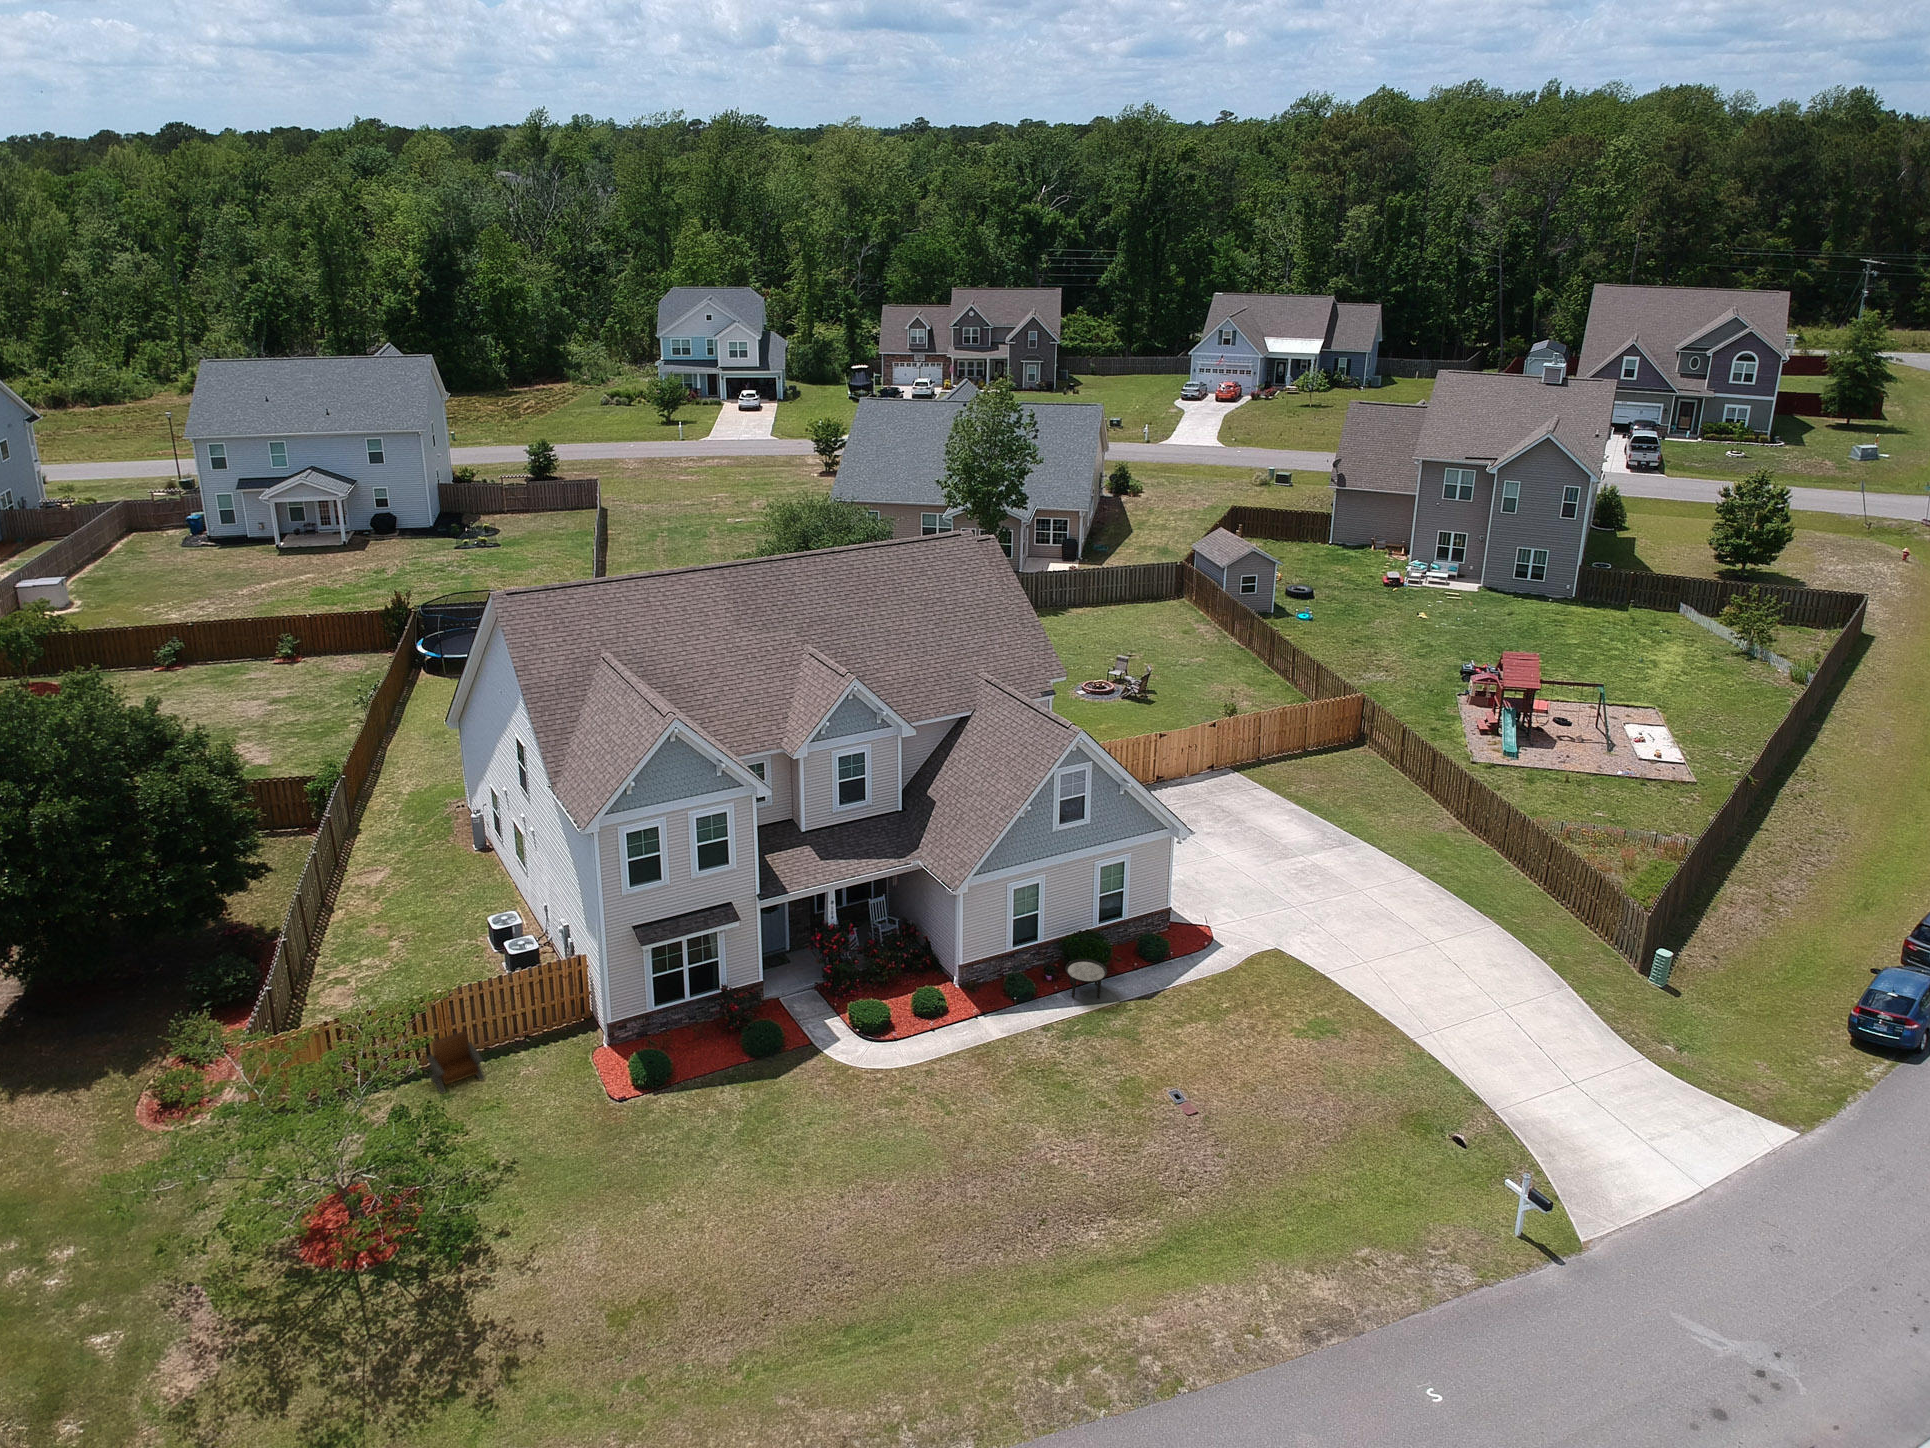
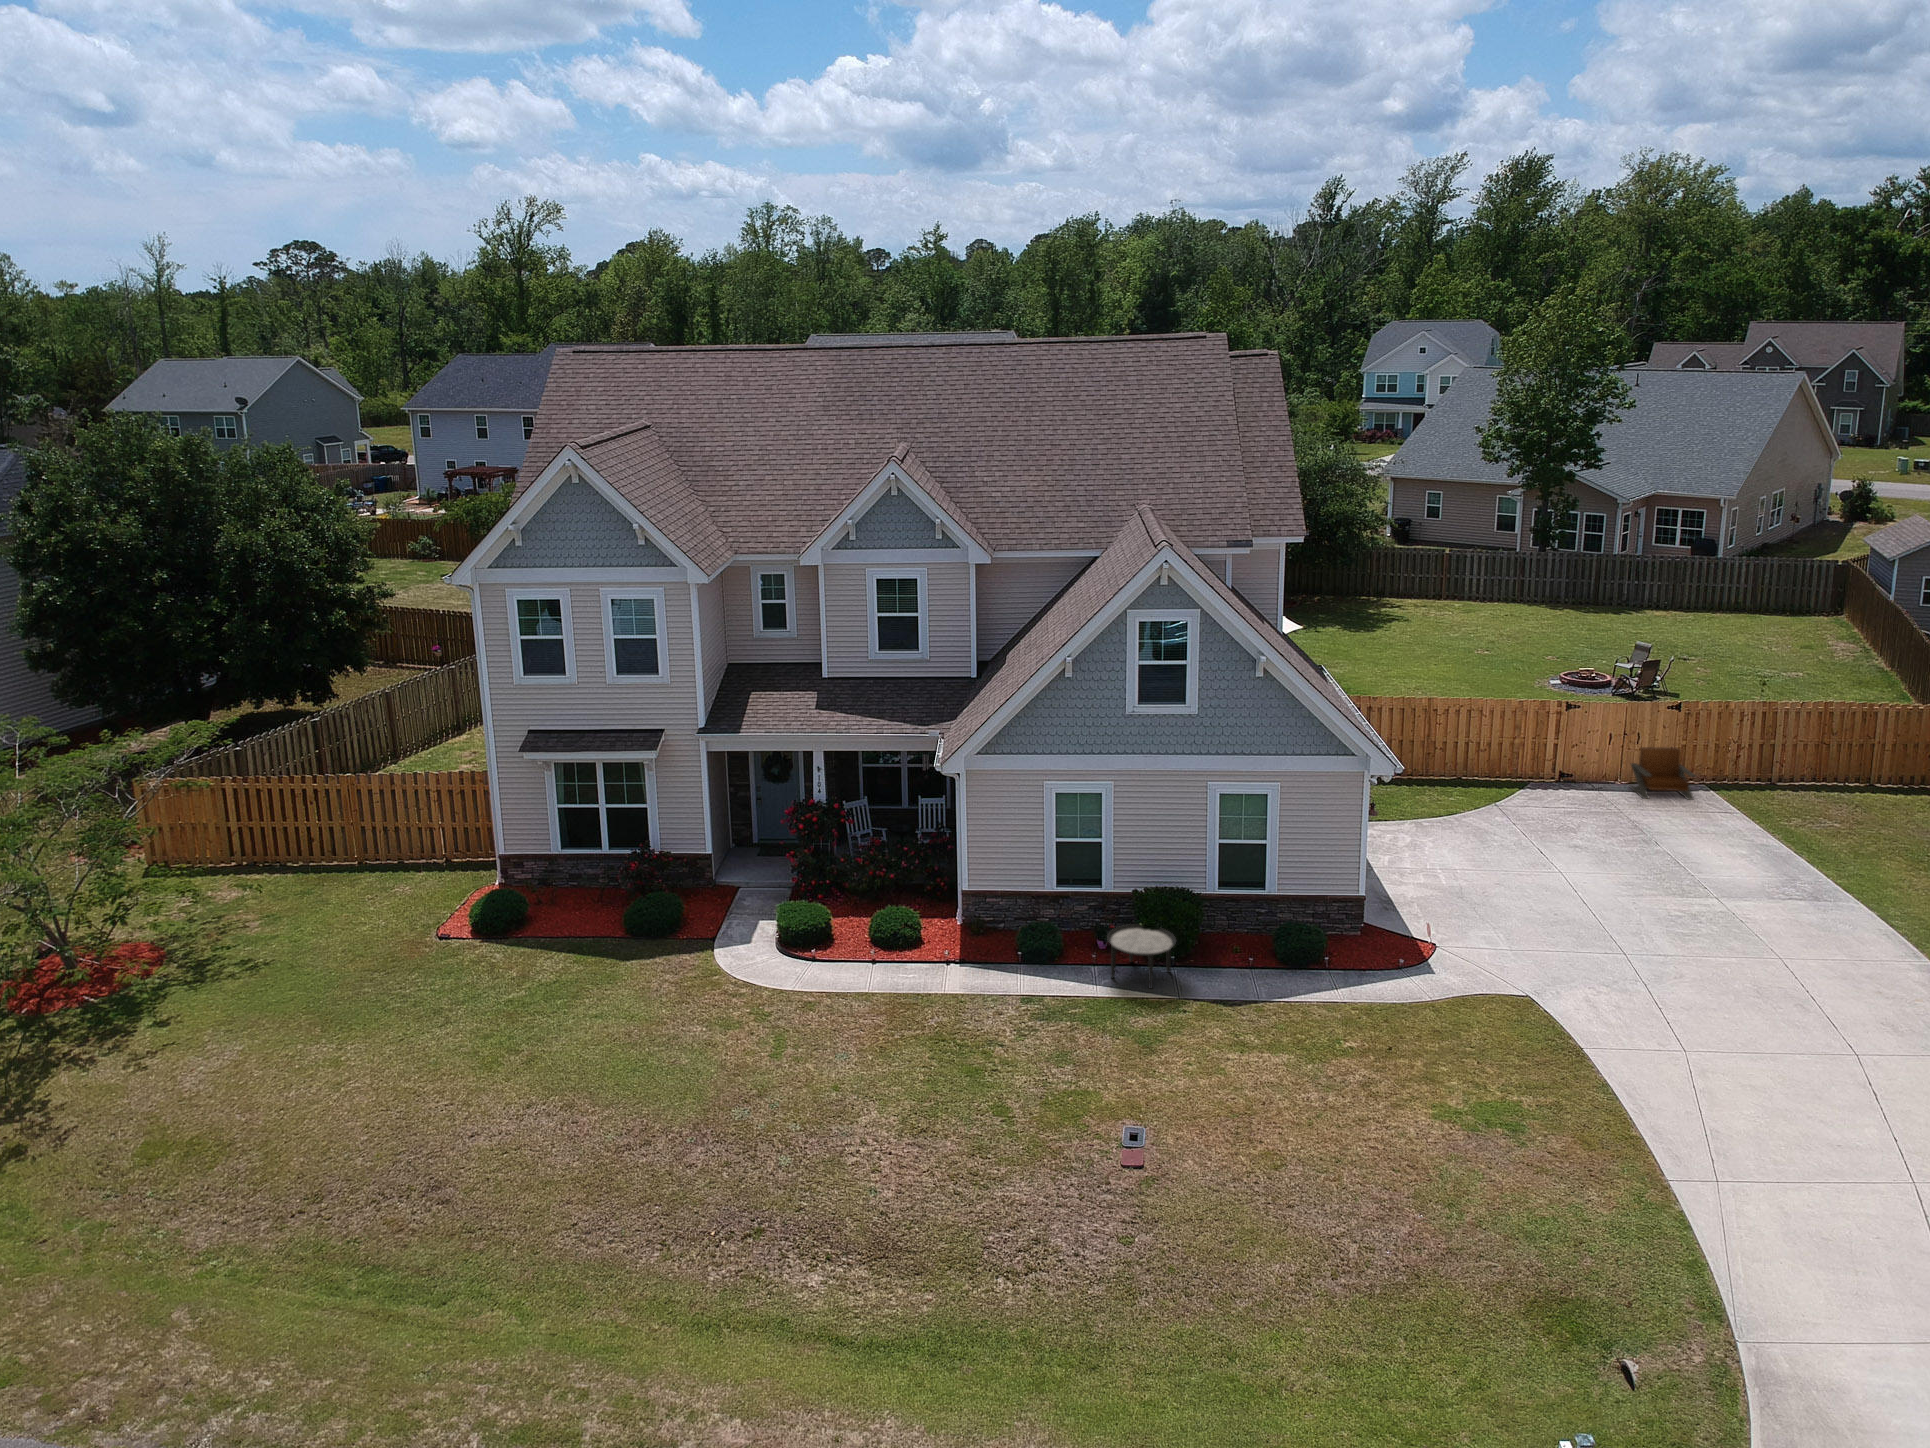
lounge chair: present [427,1031,485,1094] -> present [1629,747,1696,800]

